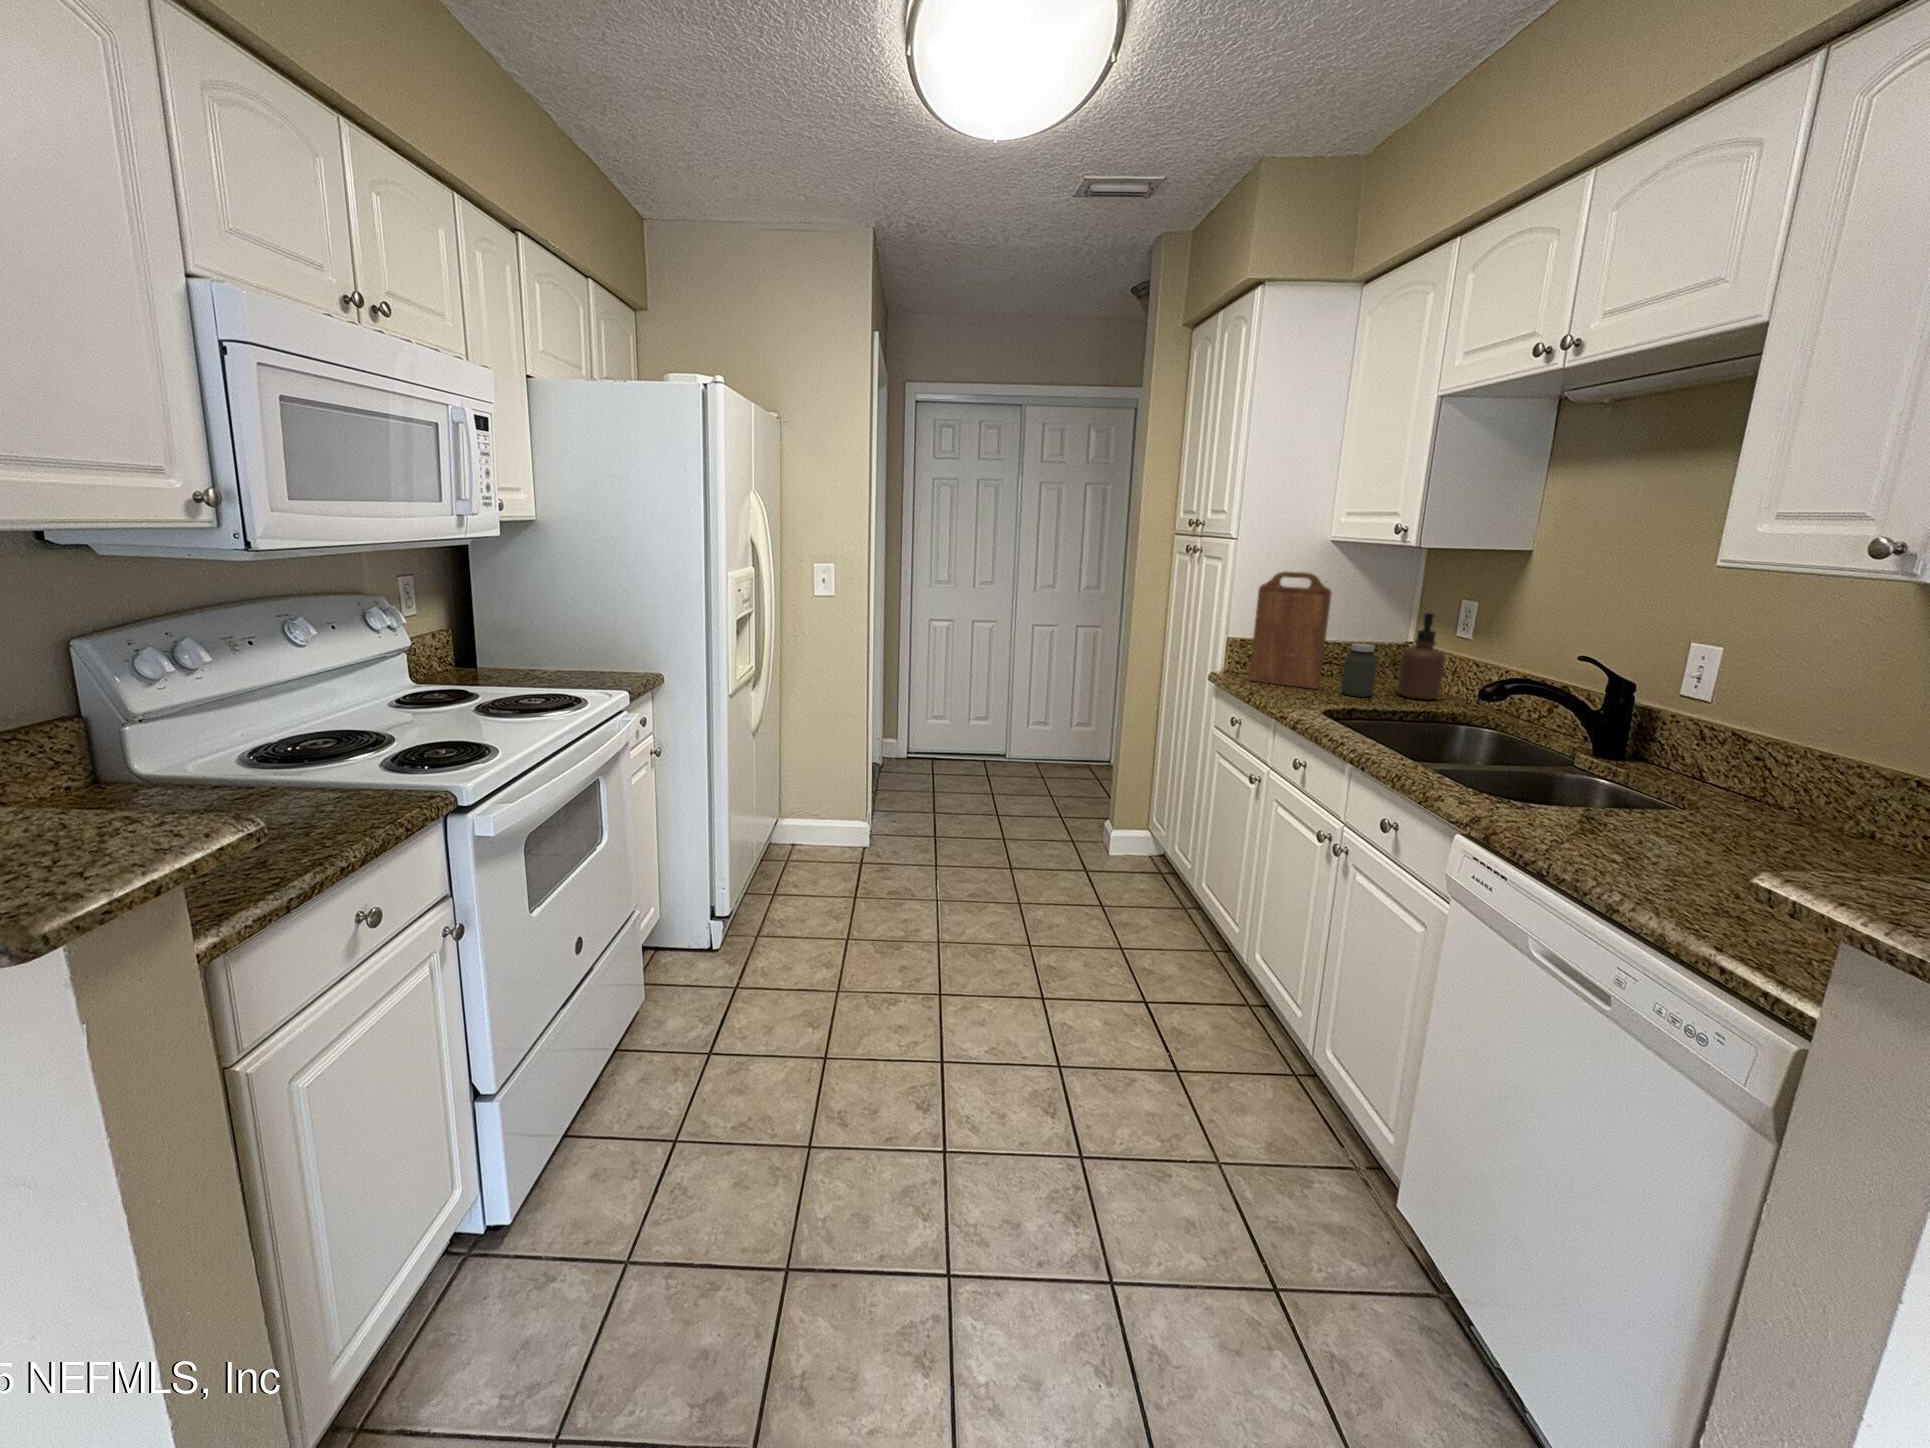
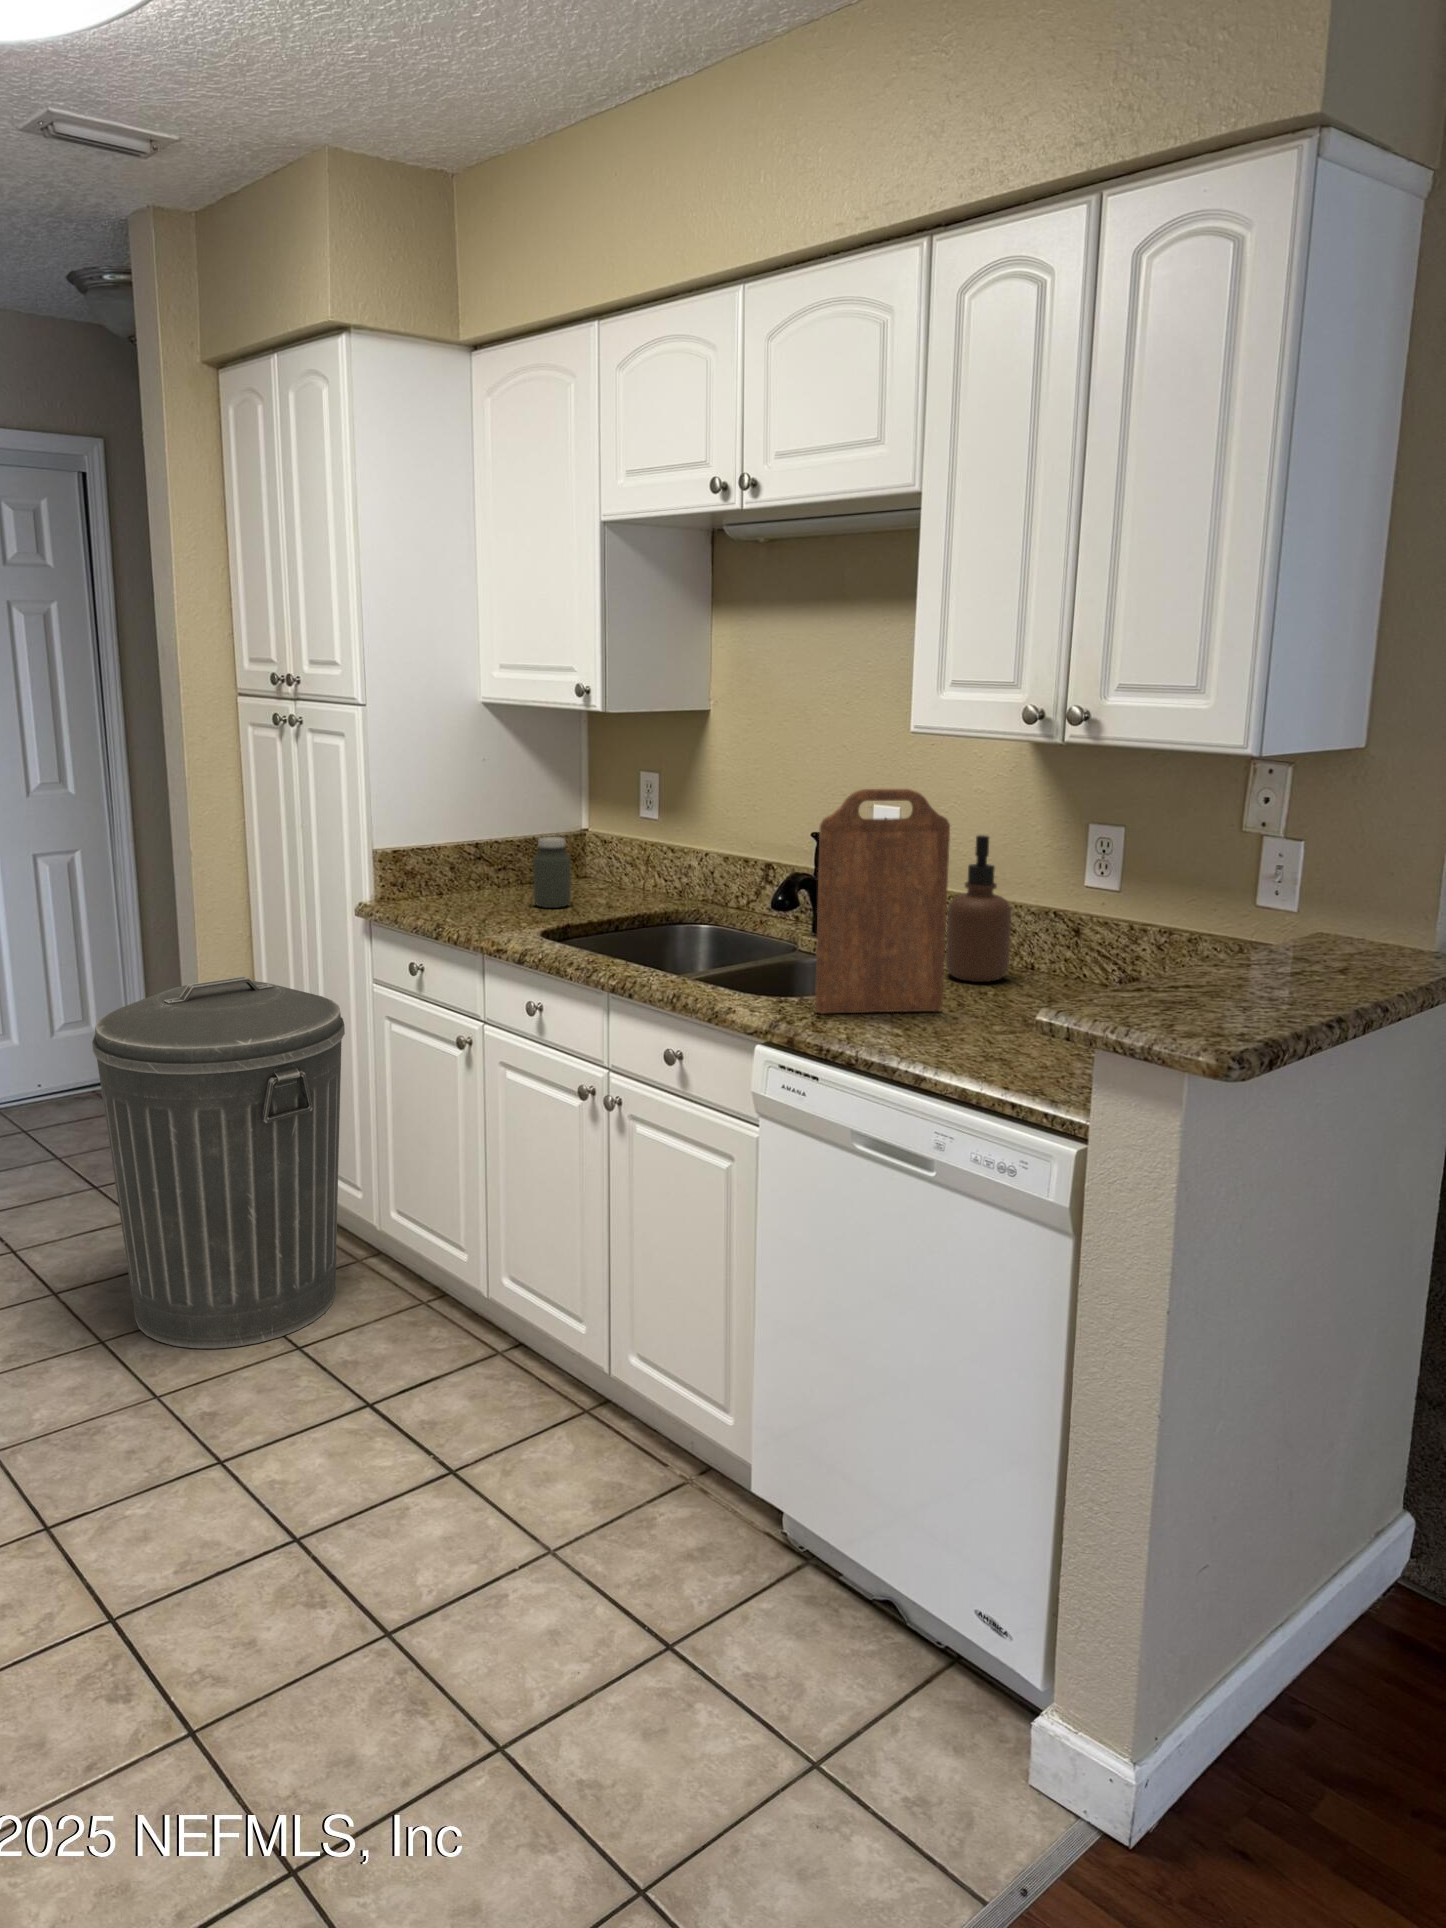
cutting board: present [1249,571,1331,689] -> present [815,789,950,1014]
soap dispenser: present [1397,613,1445,700] -> present [946,835,1011,982]
trash can: none [1039,707,1192,936] -> present [92,976,345,1348]

